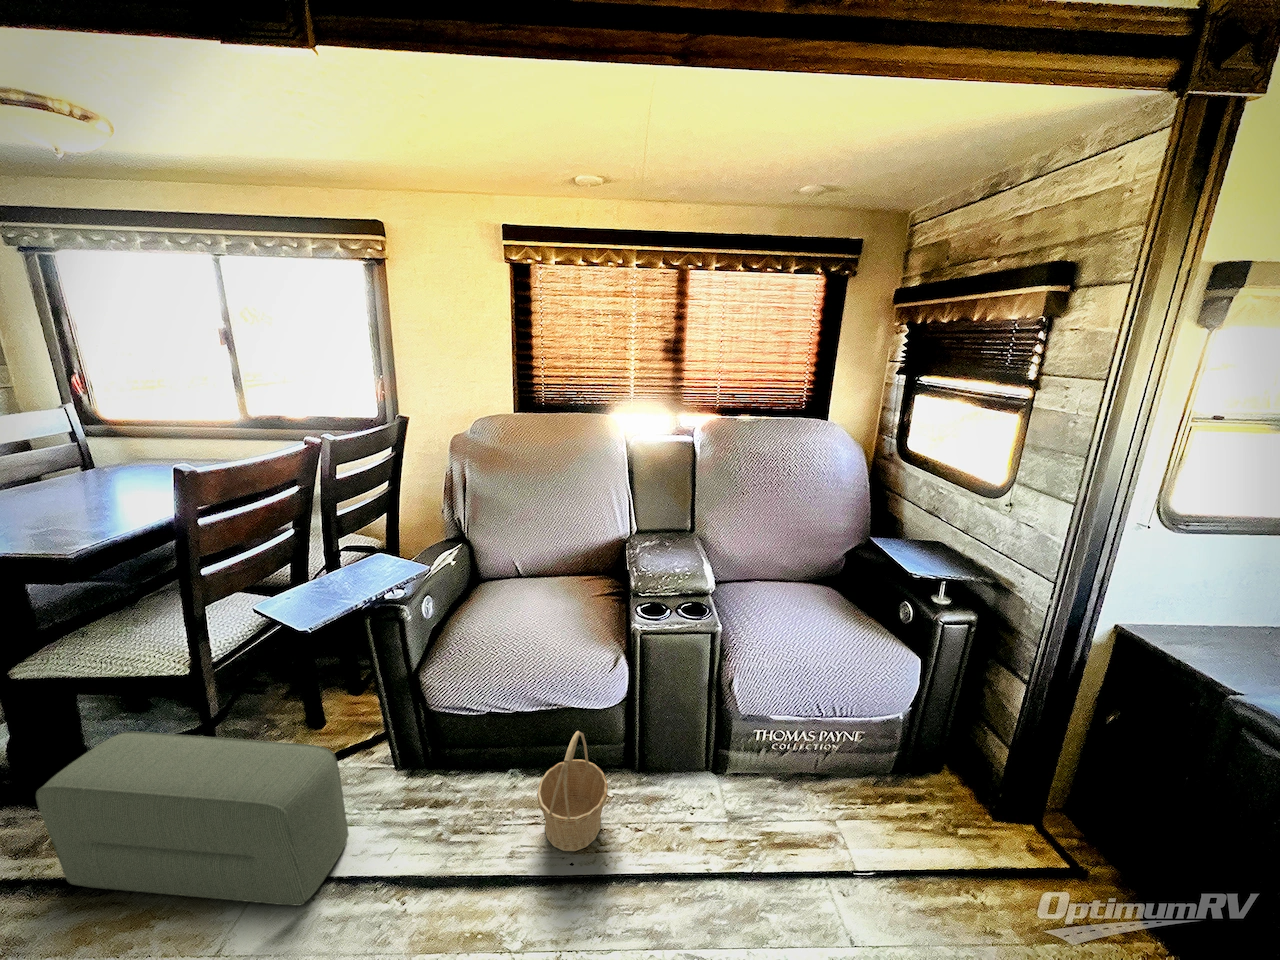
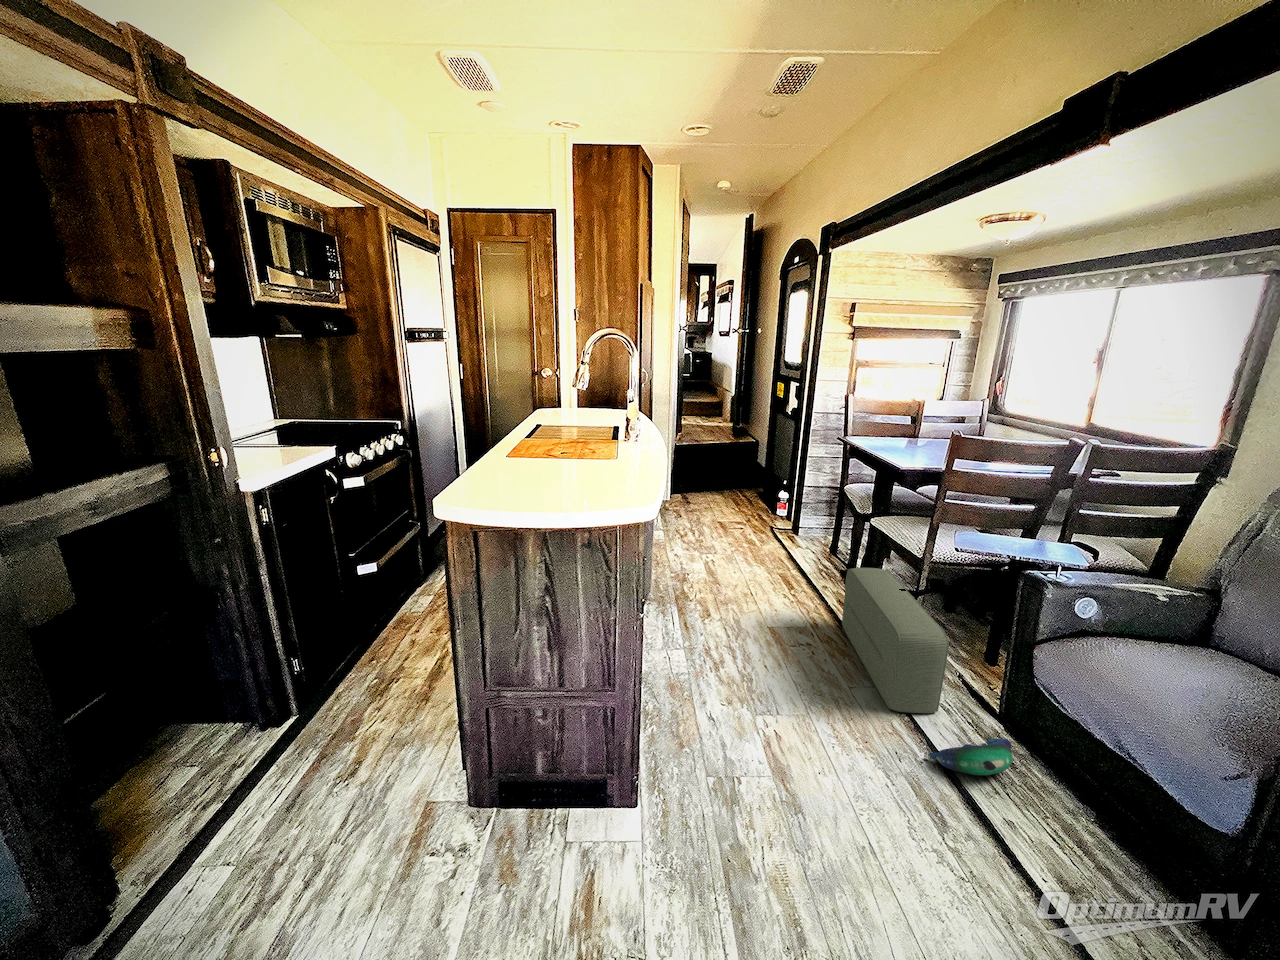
basket: present [537,731,608,851] -> none [1049,781,1155,912]
plush toy: none [402,786,467,896] -> present [928,738,1013,775]

